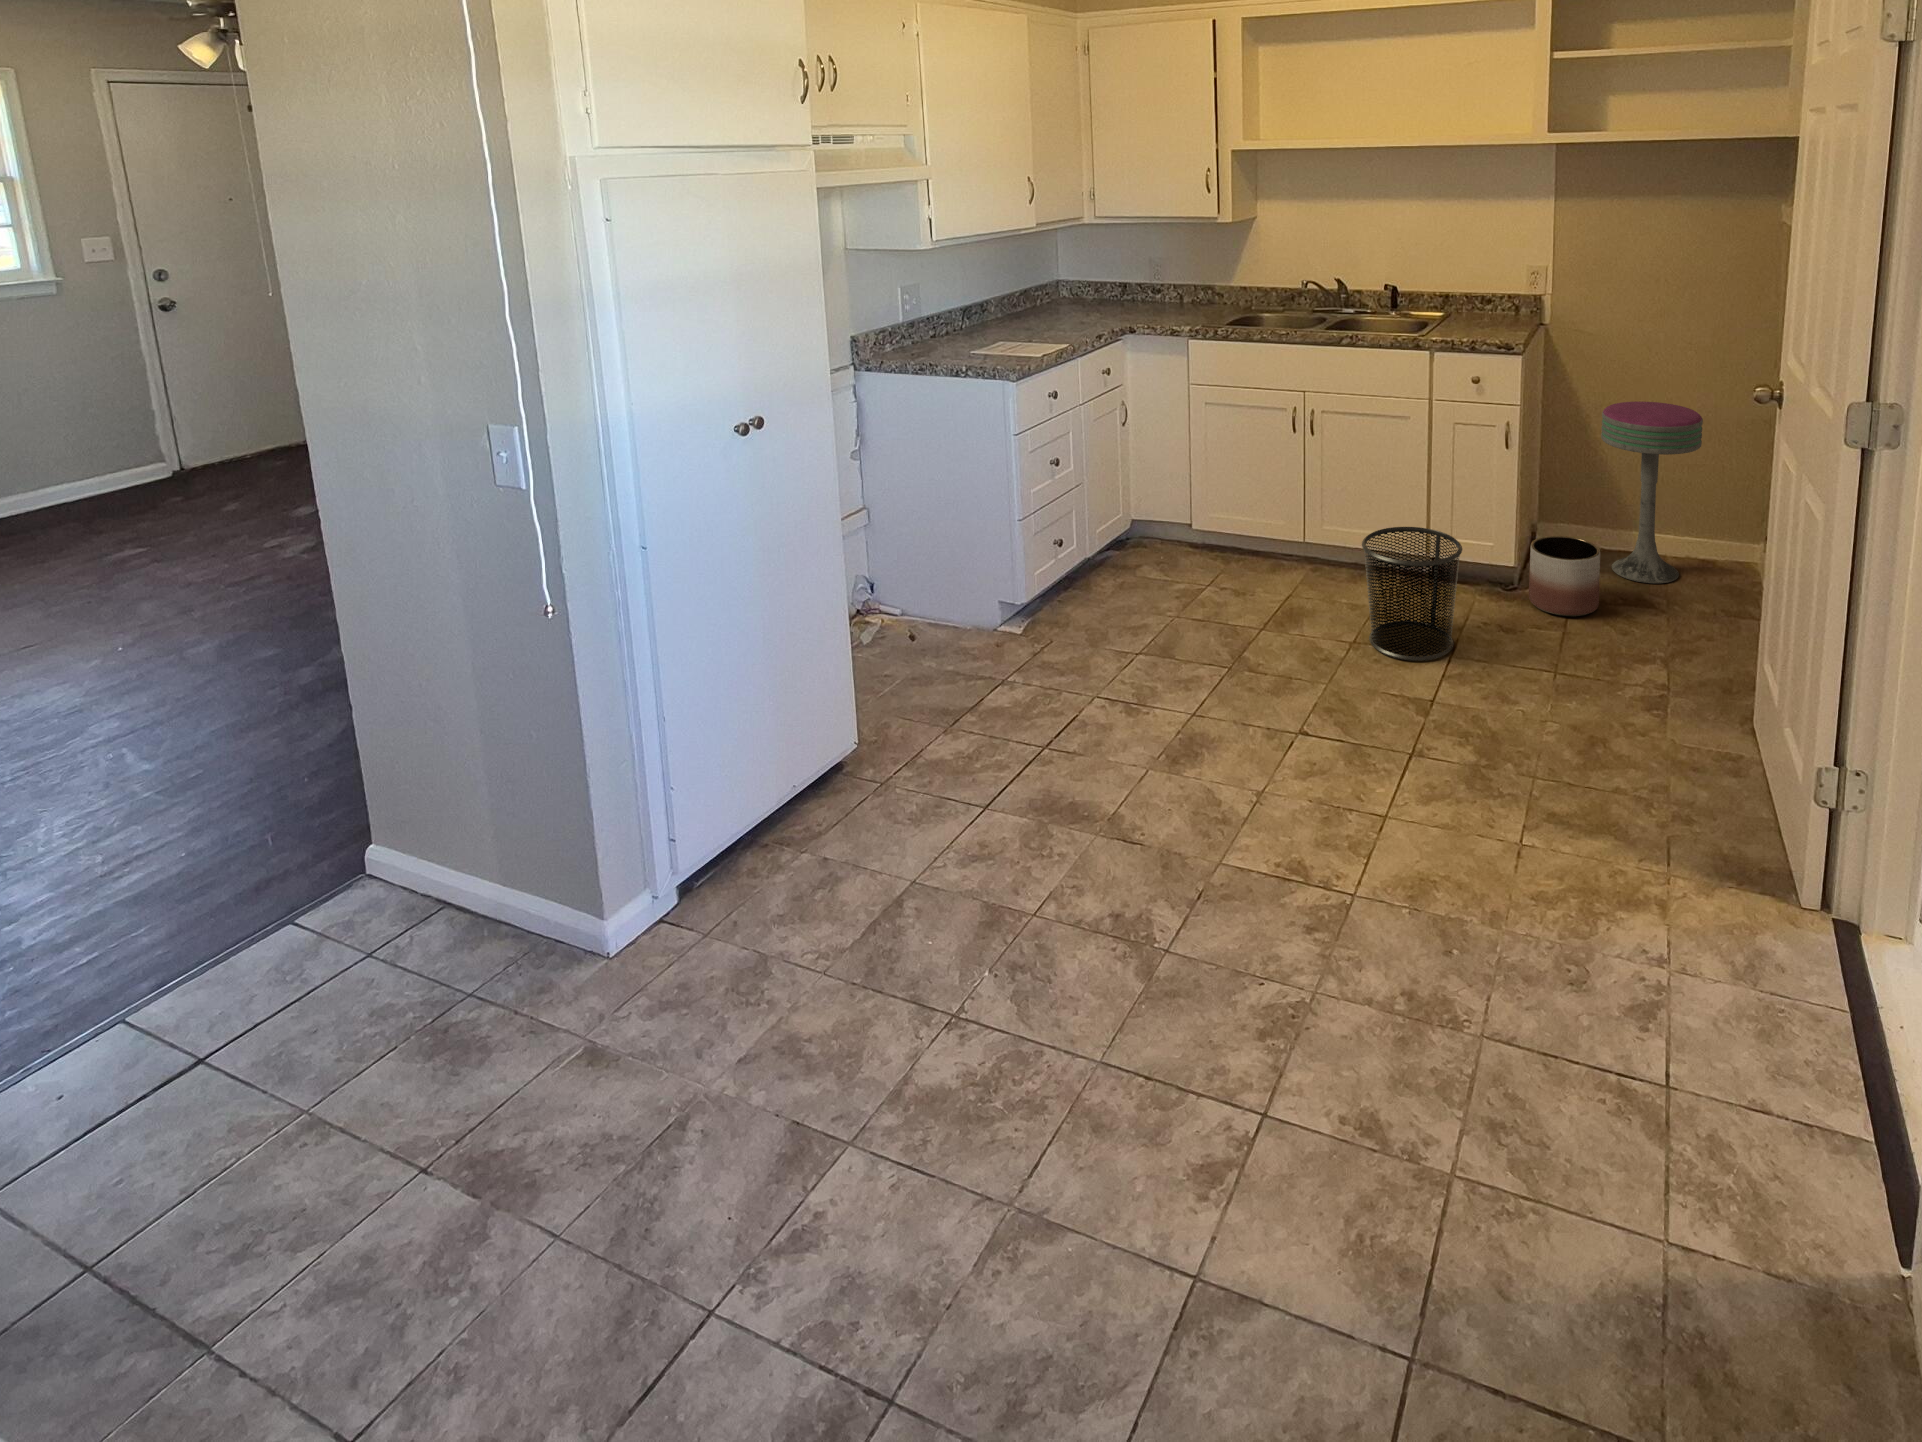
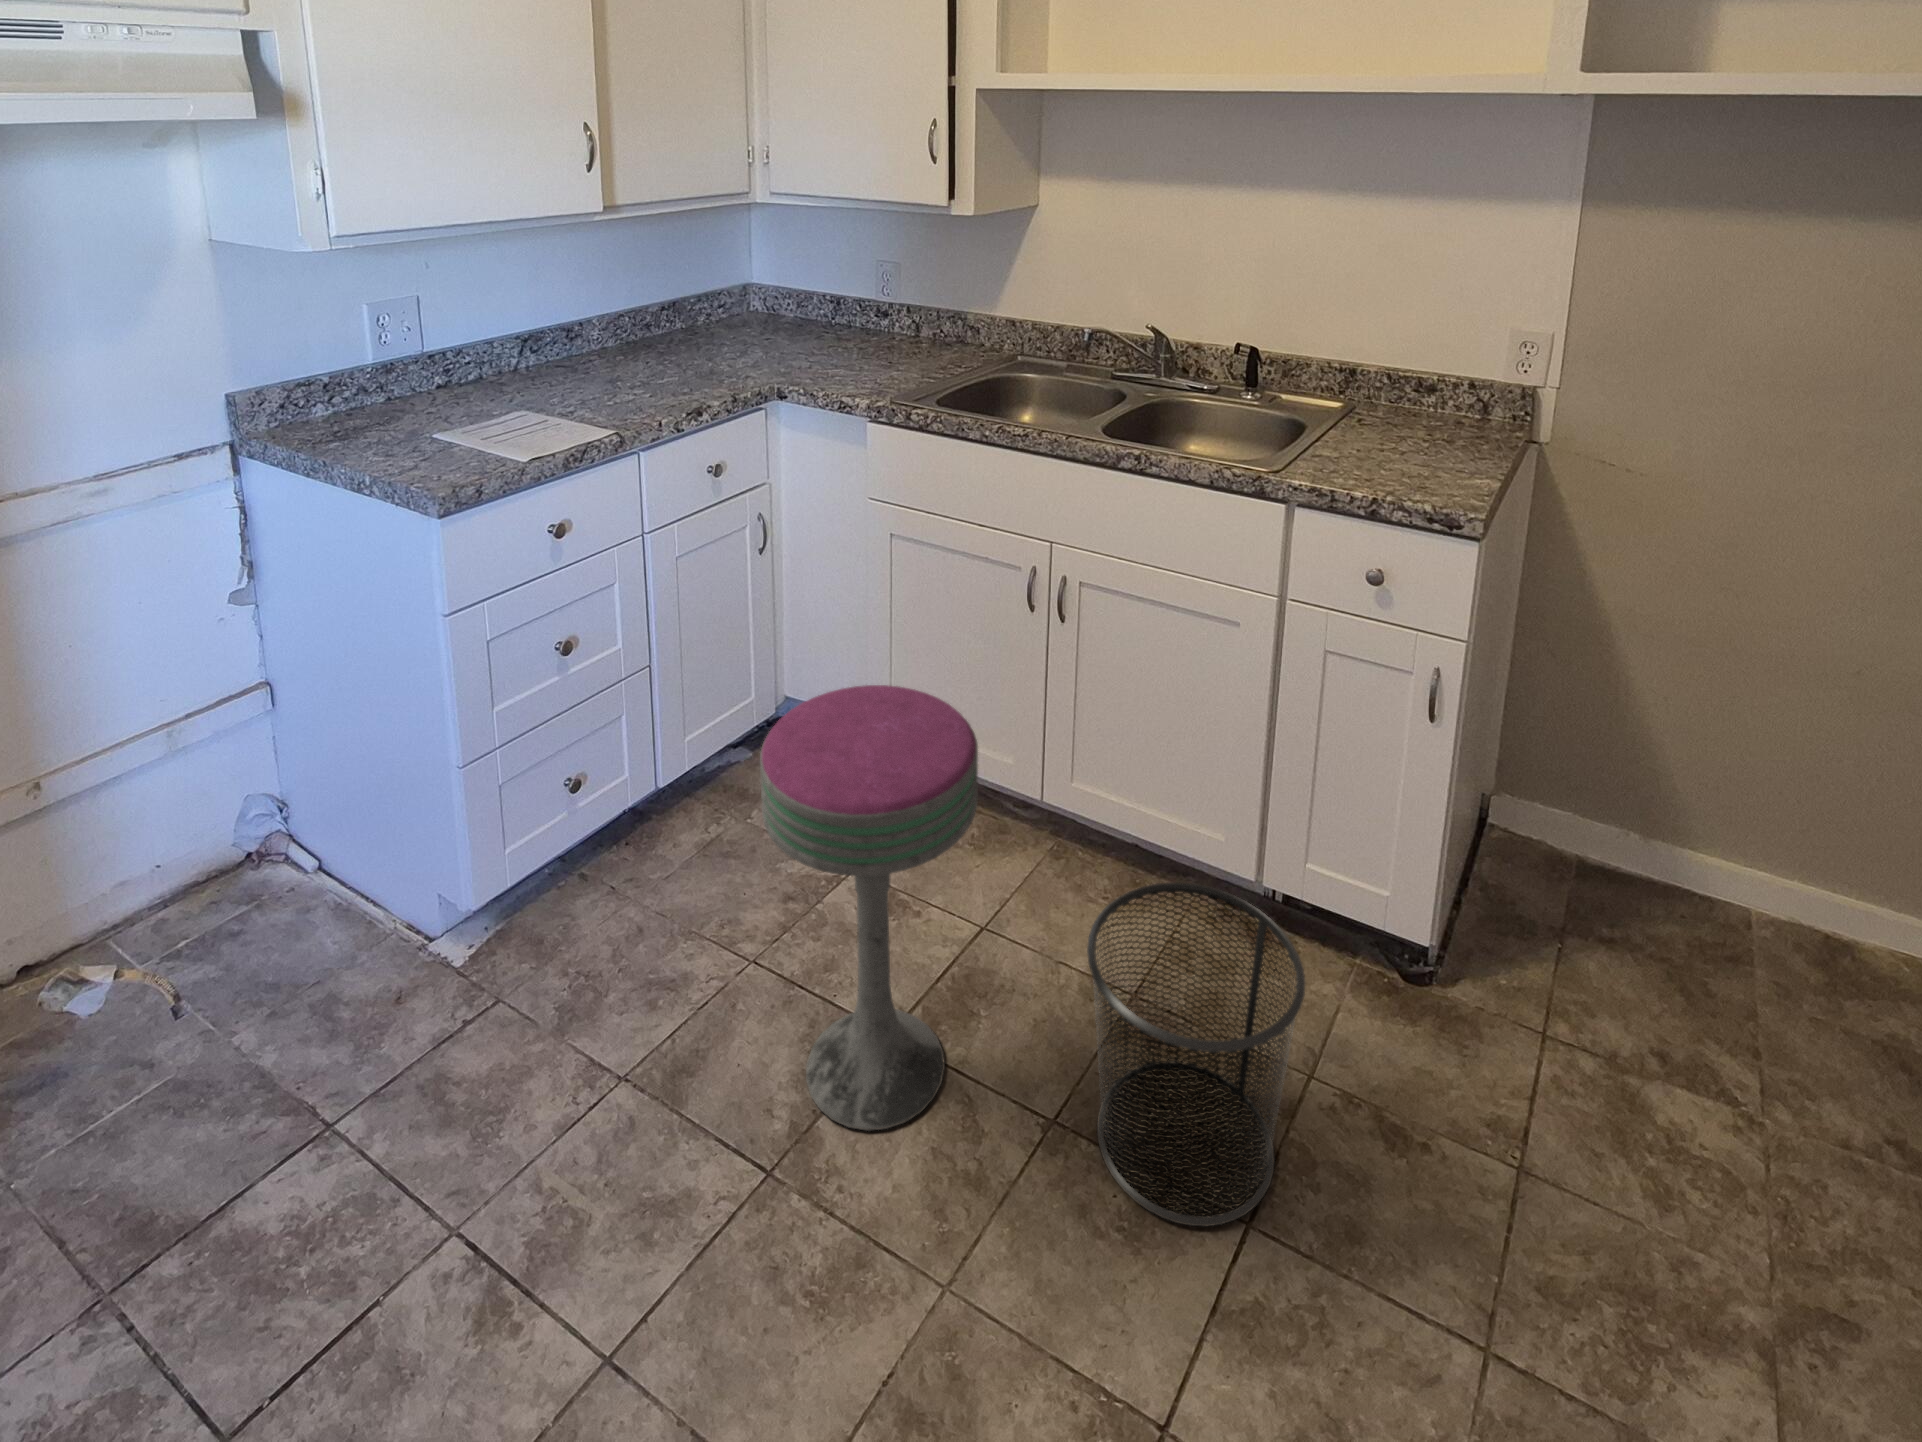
bar stool: present [1601,401,1703,583] -> present [760,685,978,1131]
planter: present [1529,536,1600,616] -> none [1458,900,1625,1111]

